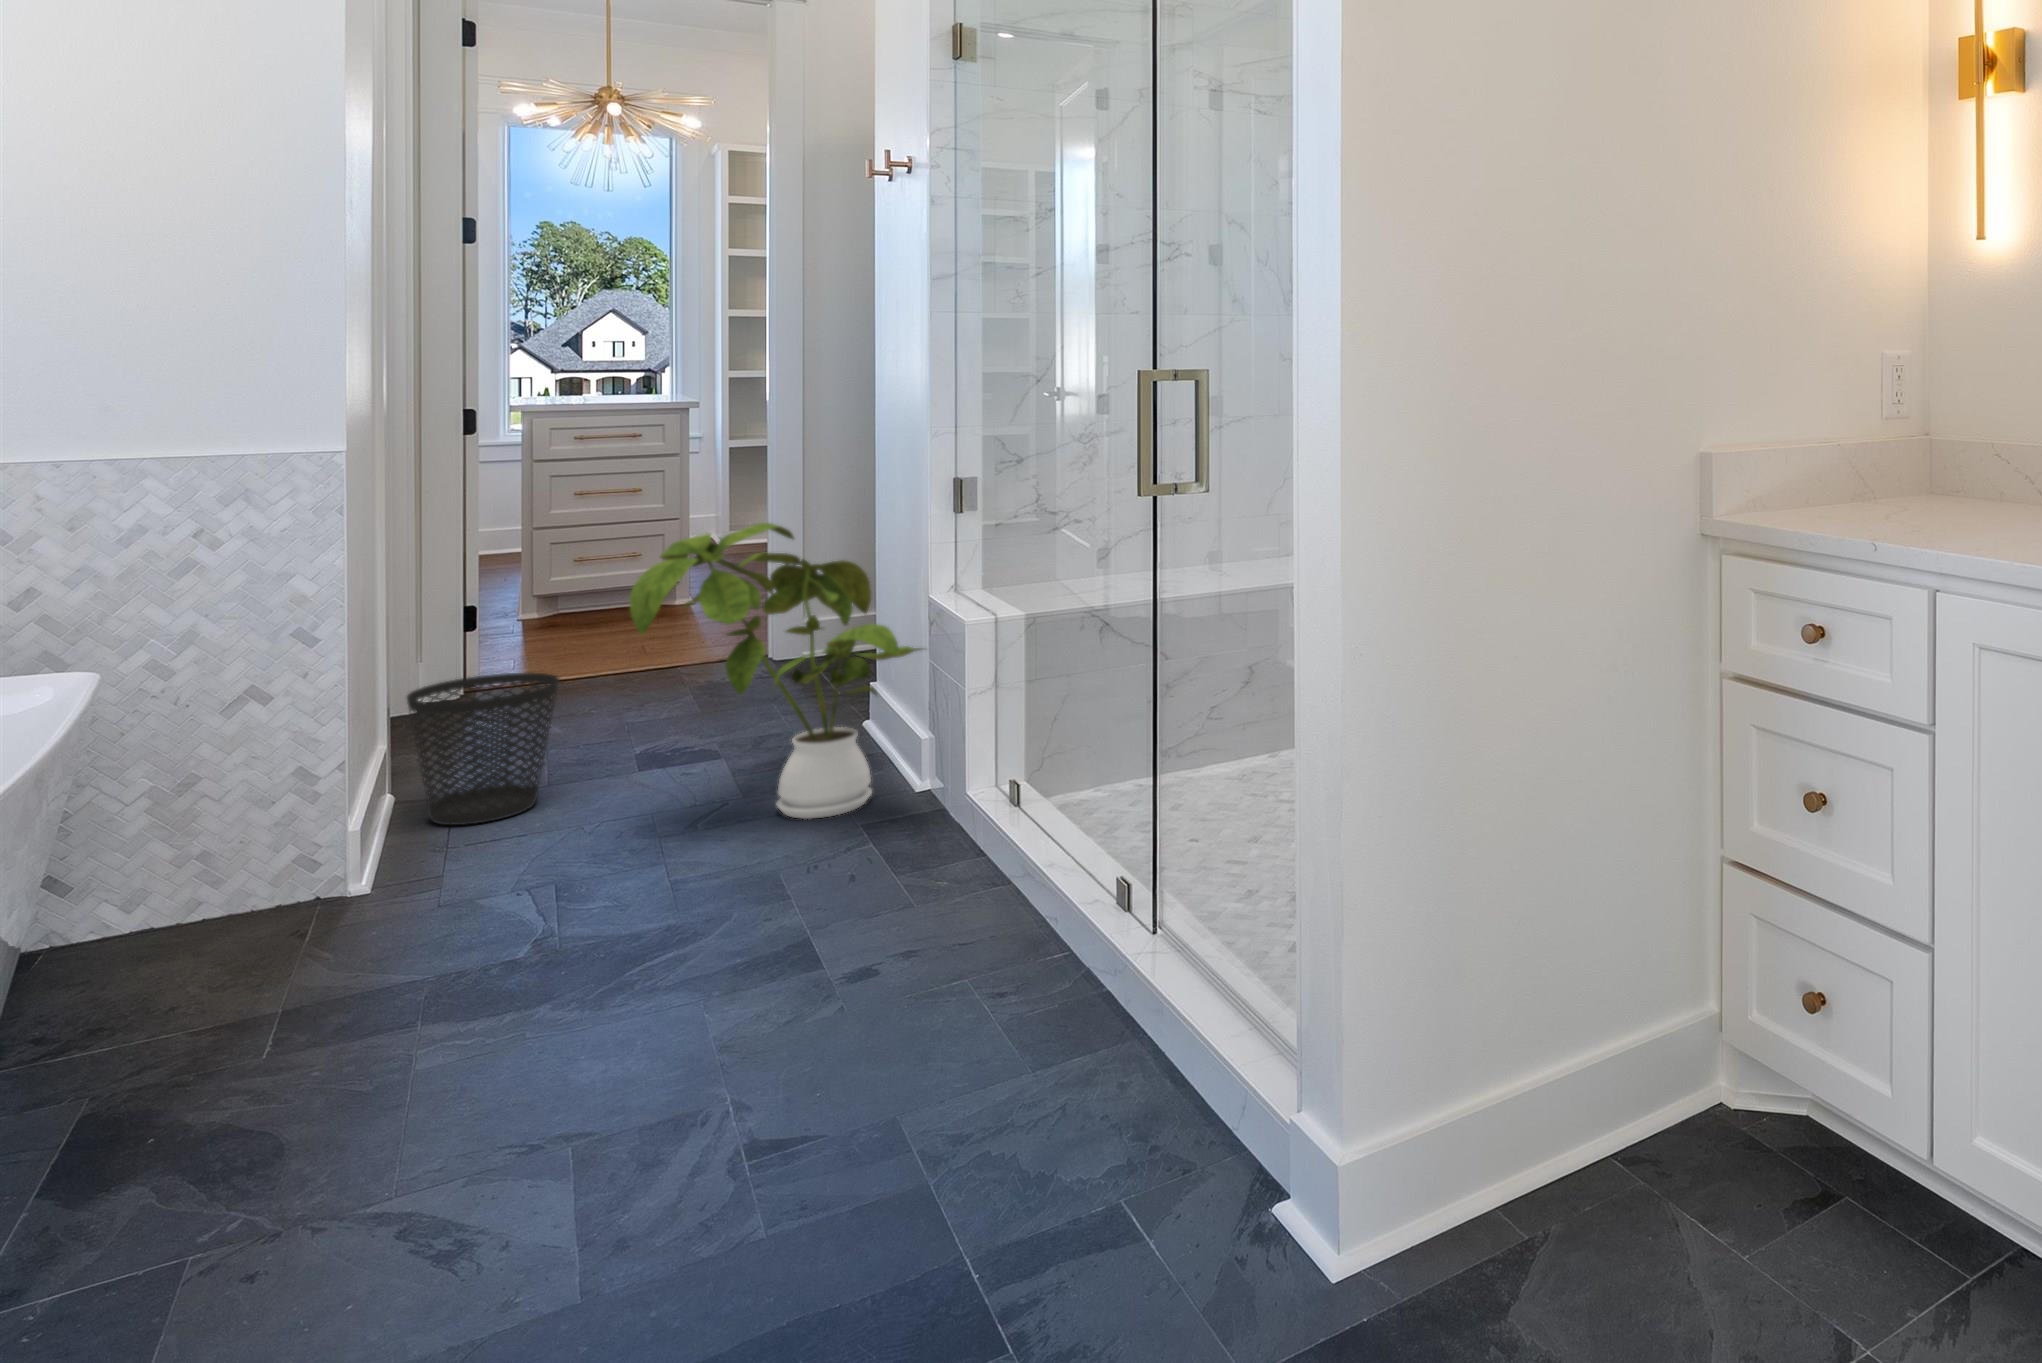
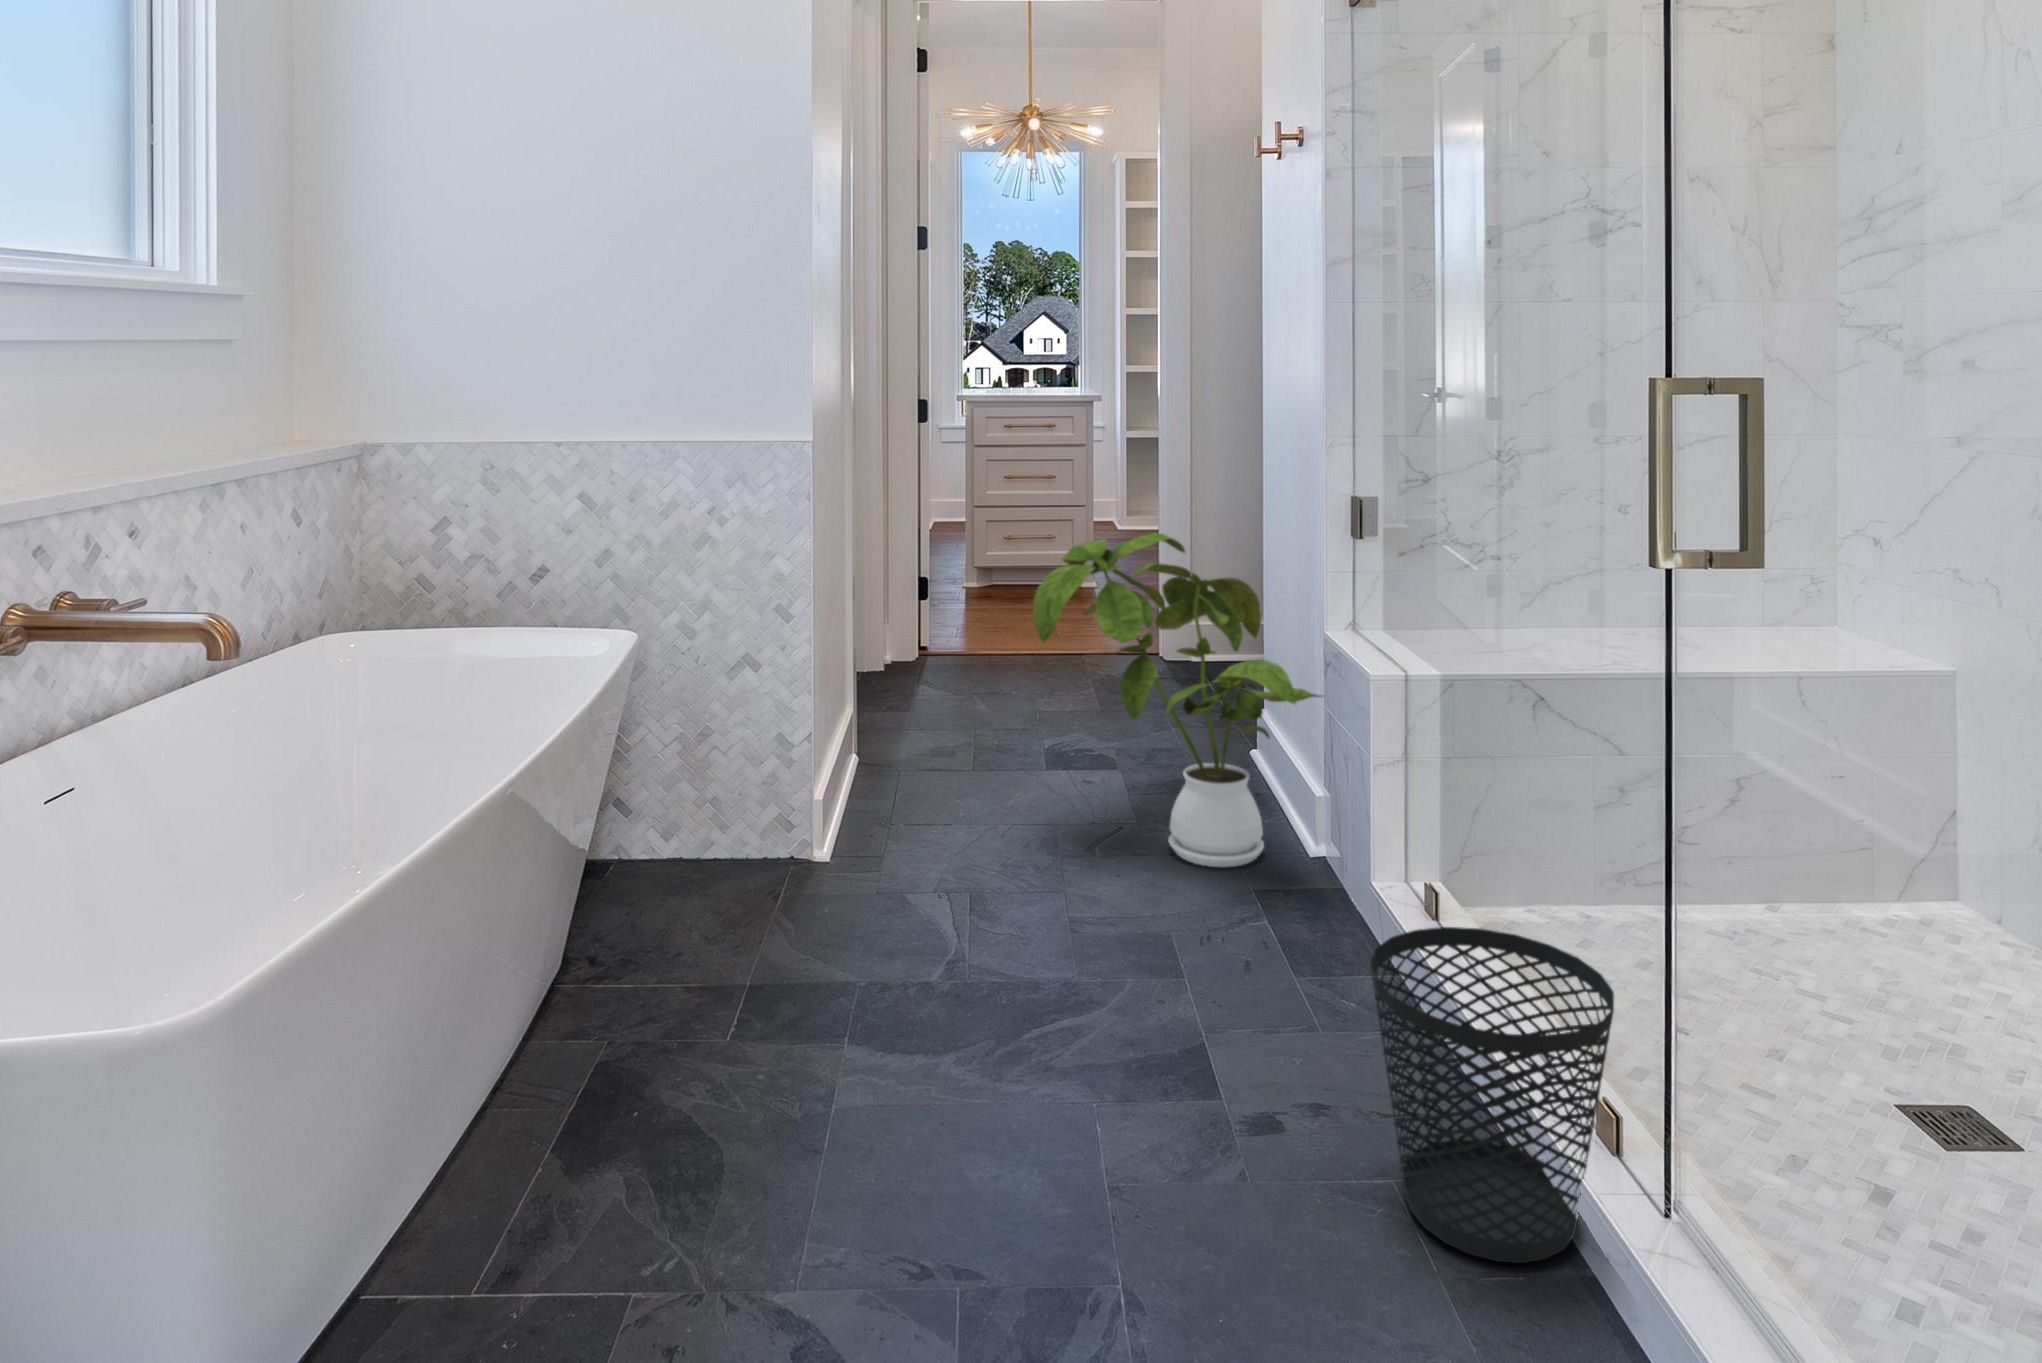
wastebasket: present [407,673,559,825] -> present [1370,927,1614,1263]

